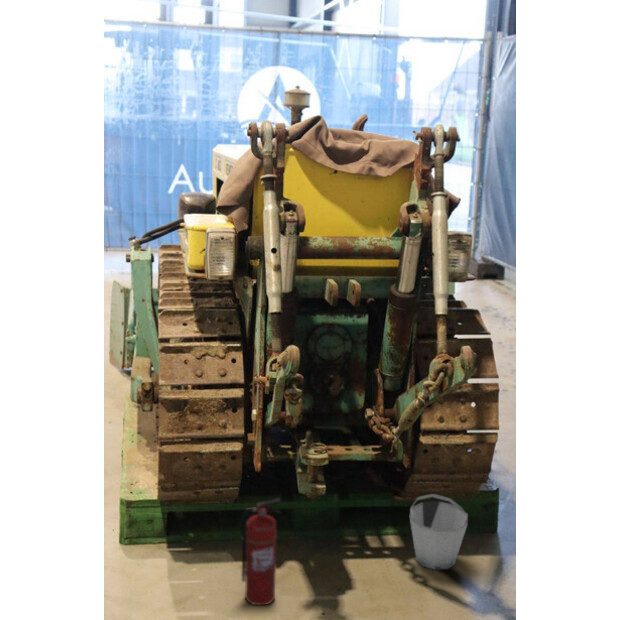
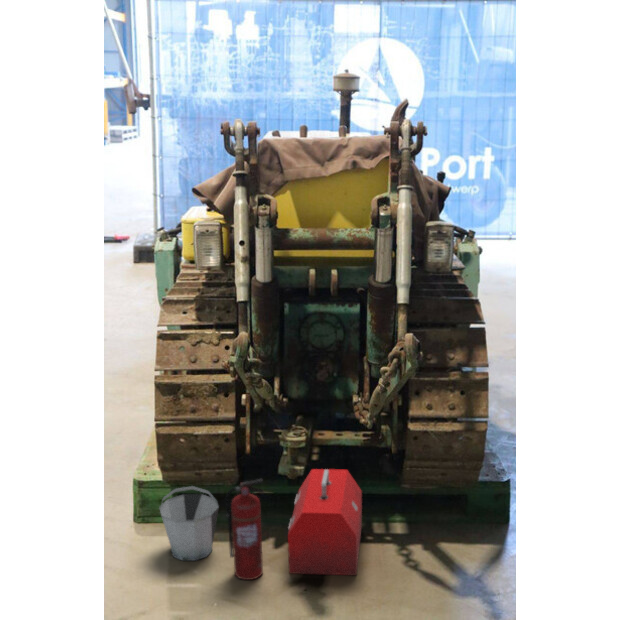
toolbox: none [296,484,374,596] -> present [288,469,362,575]
bucket: present [410,494,468,570] -> present [159,486,219,561]

